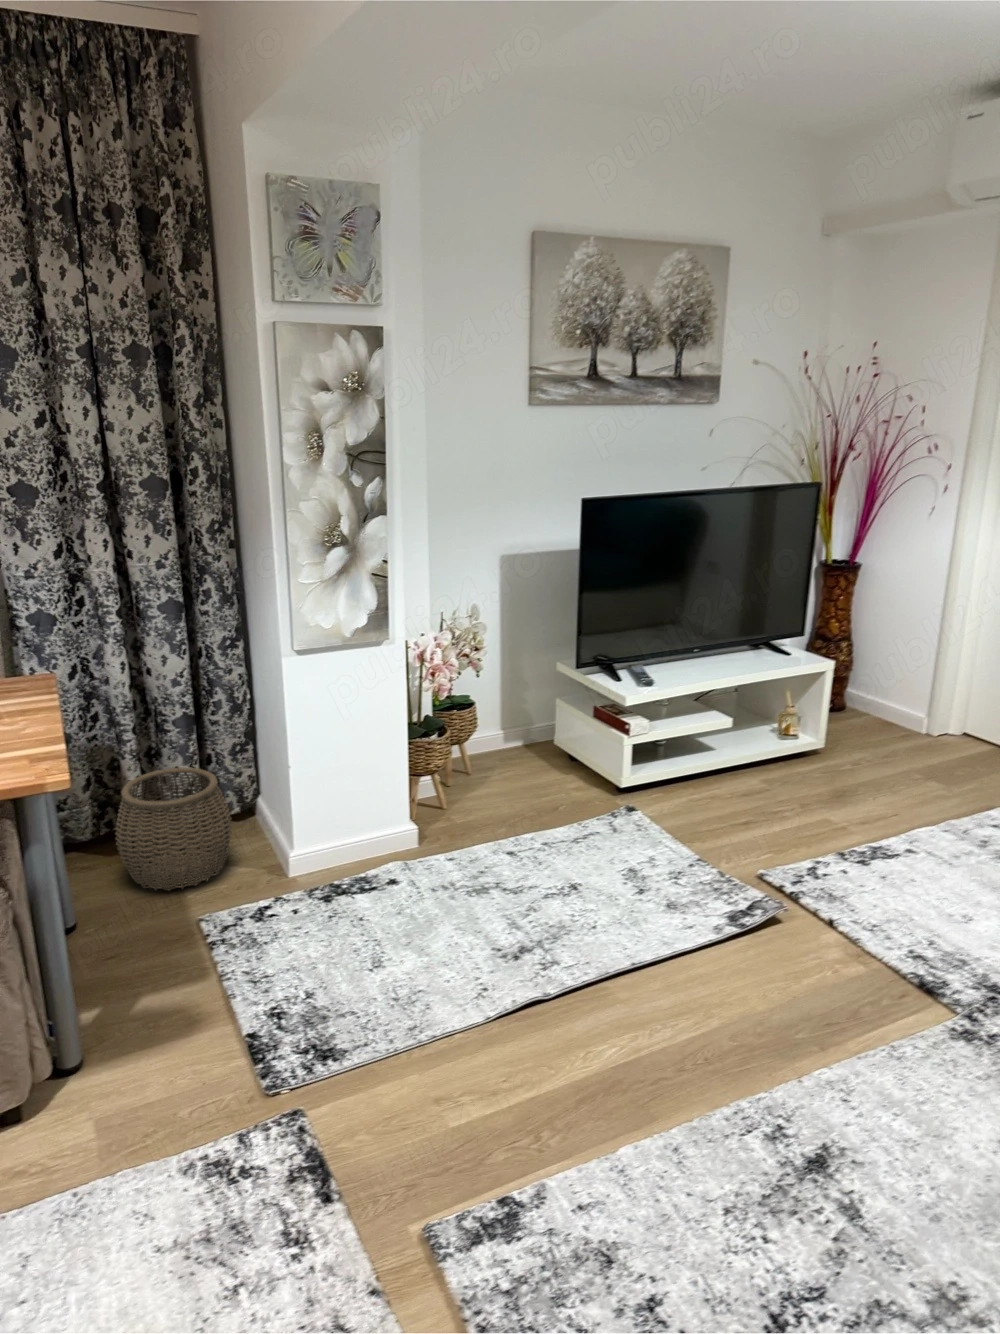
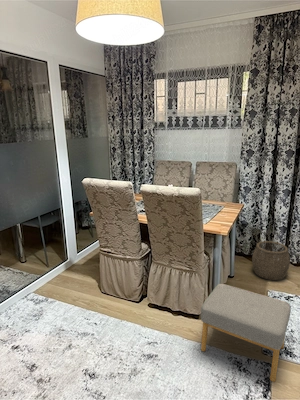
footstool: none [54,921,330,1209] -> present [201,284,291,382]

